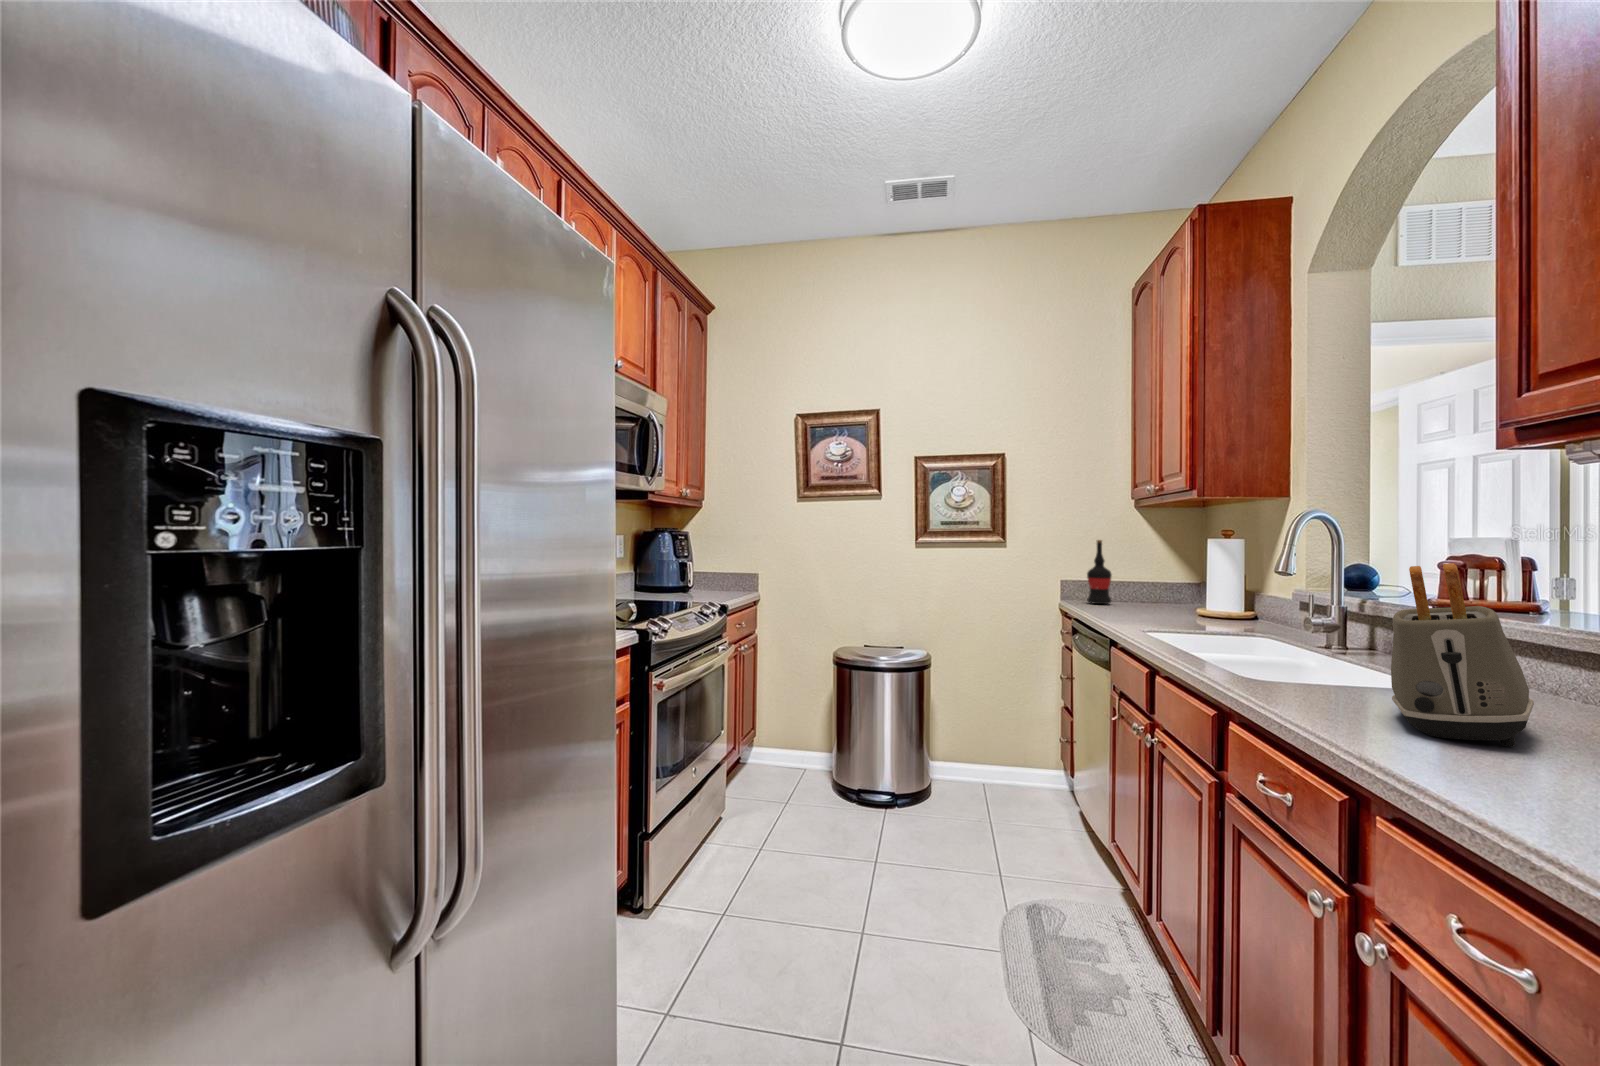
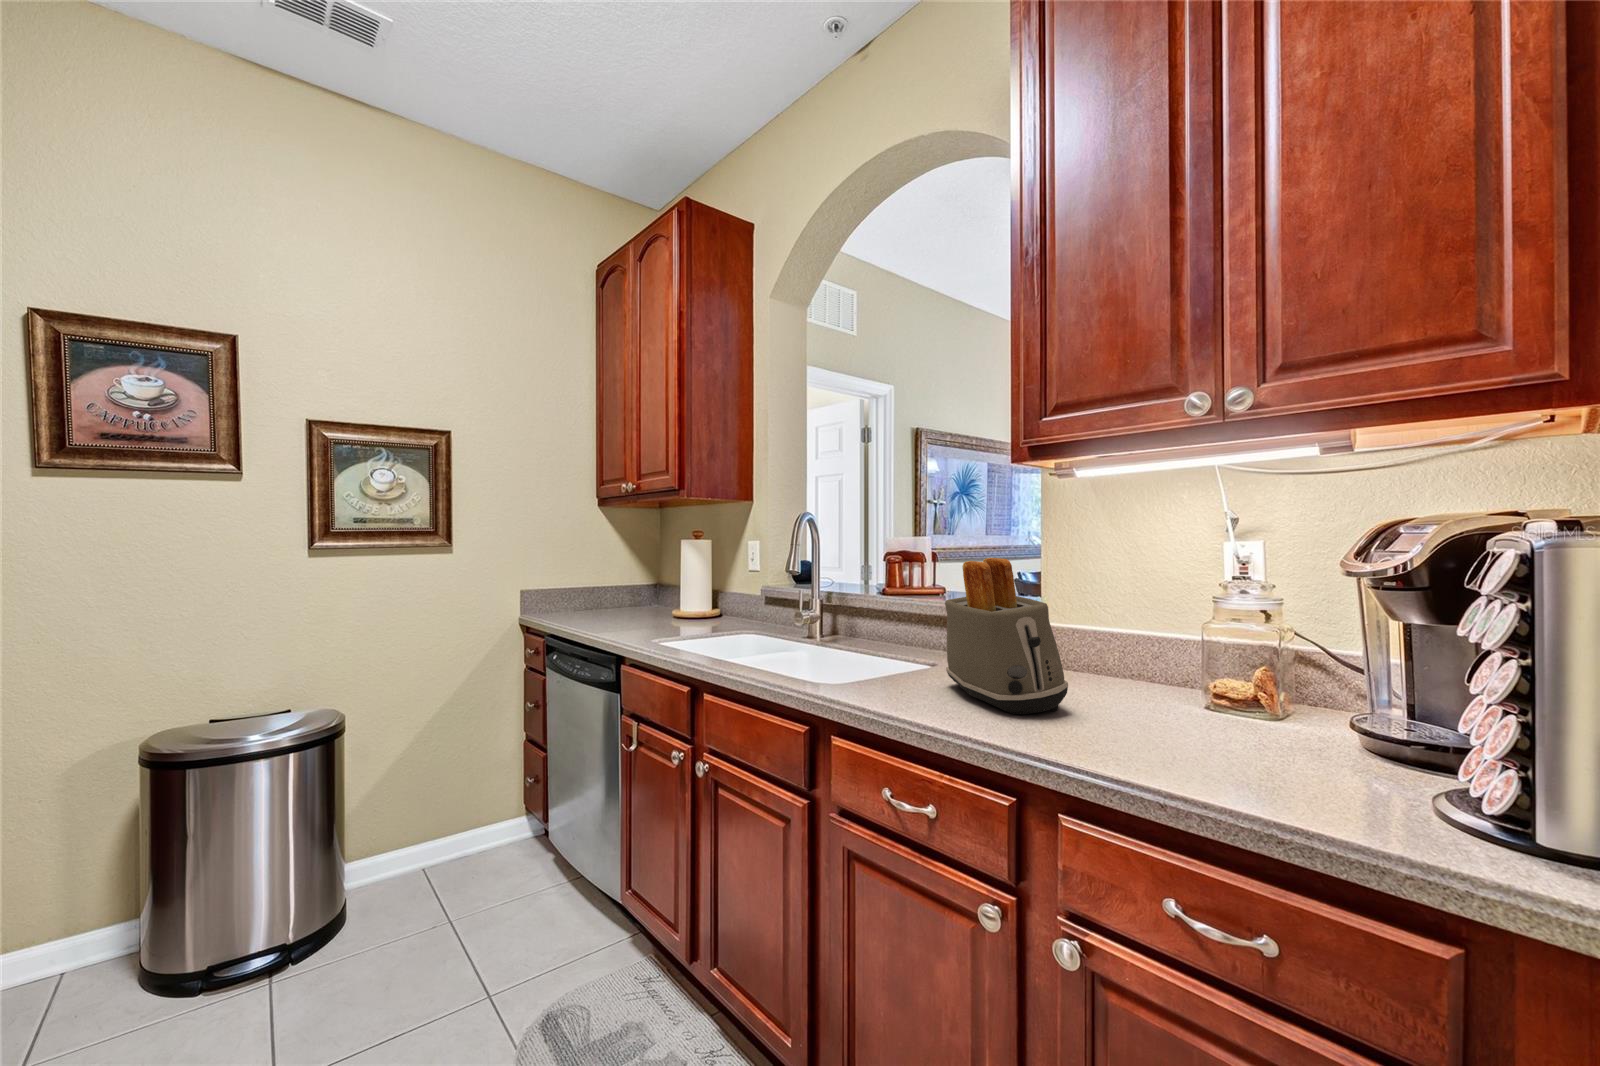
wine bottle: present [1087,540,1112,604] -> none [552,541,579,613]

